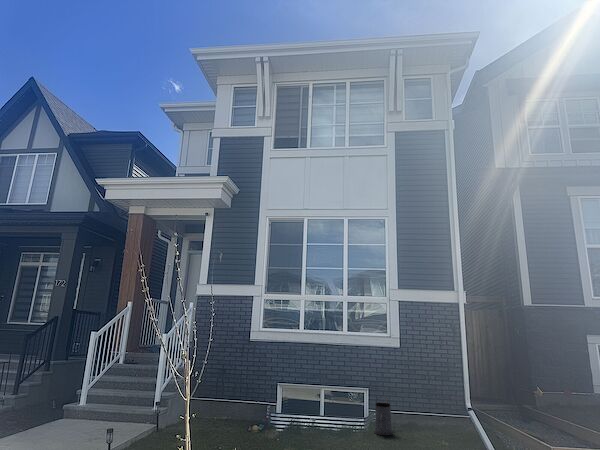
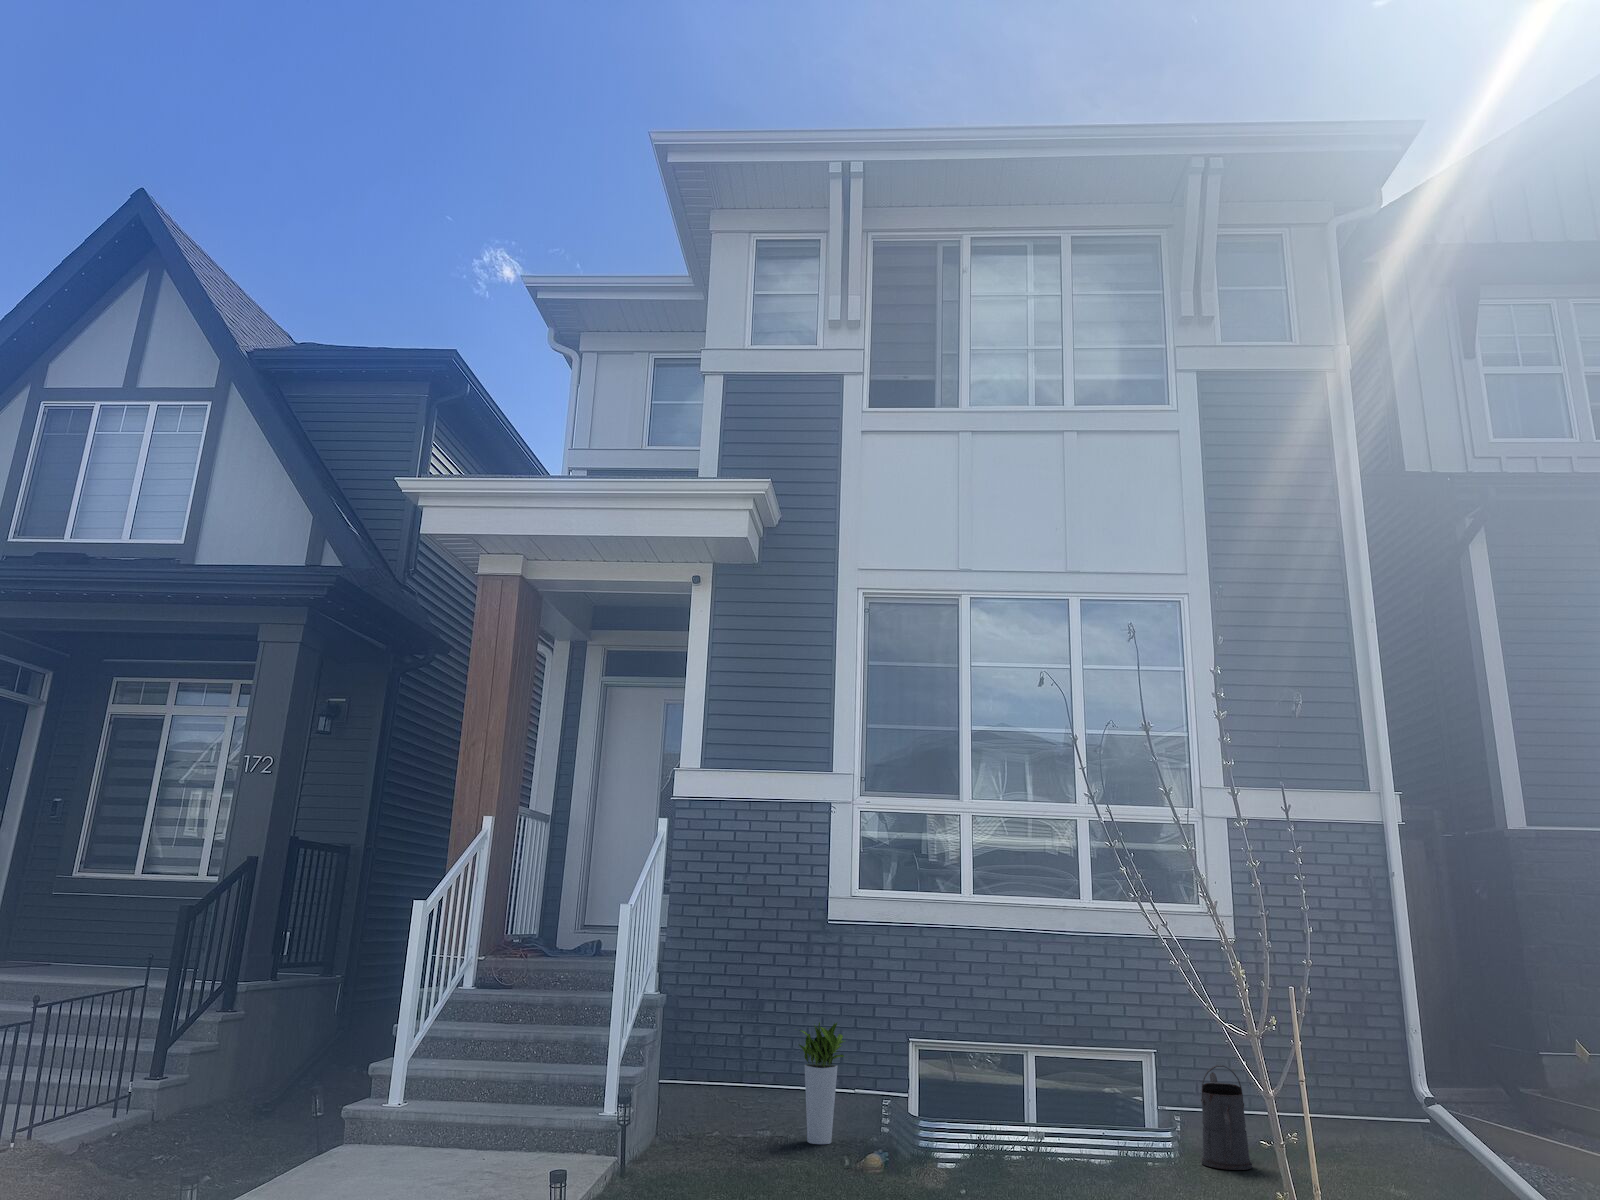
planter: none [233,377,253,421] -> present [799,1022,844,1144]

